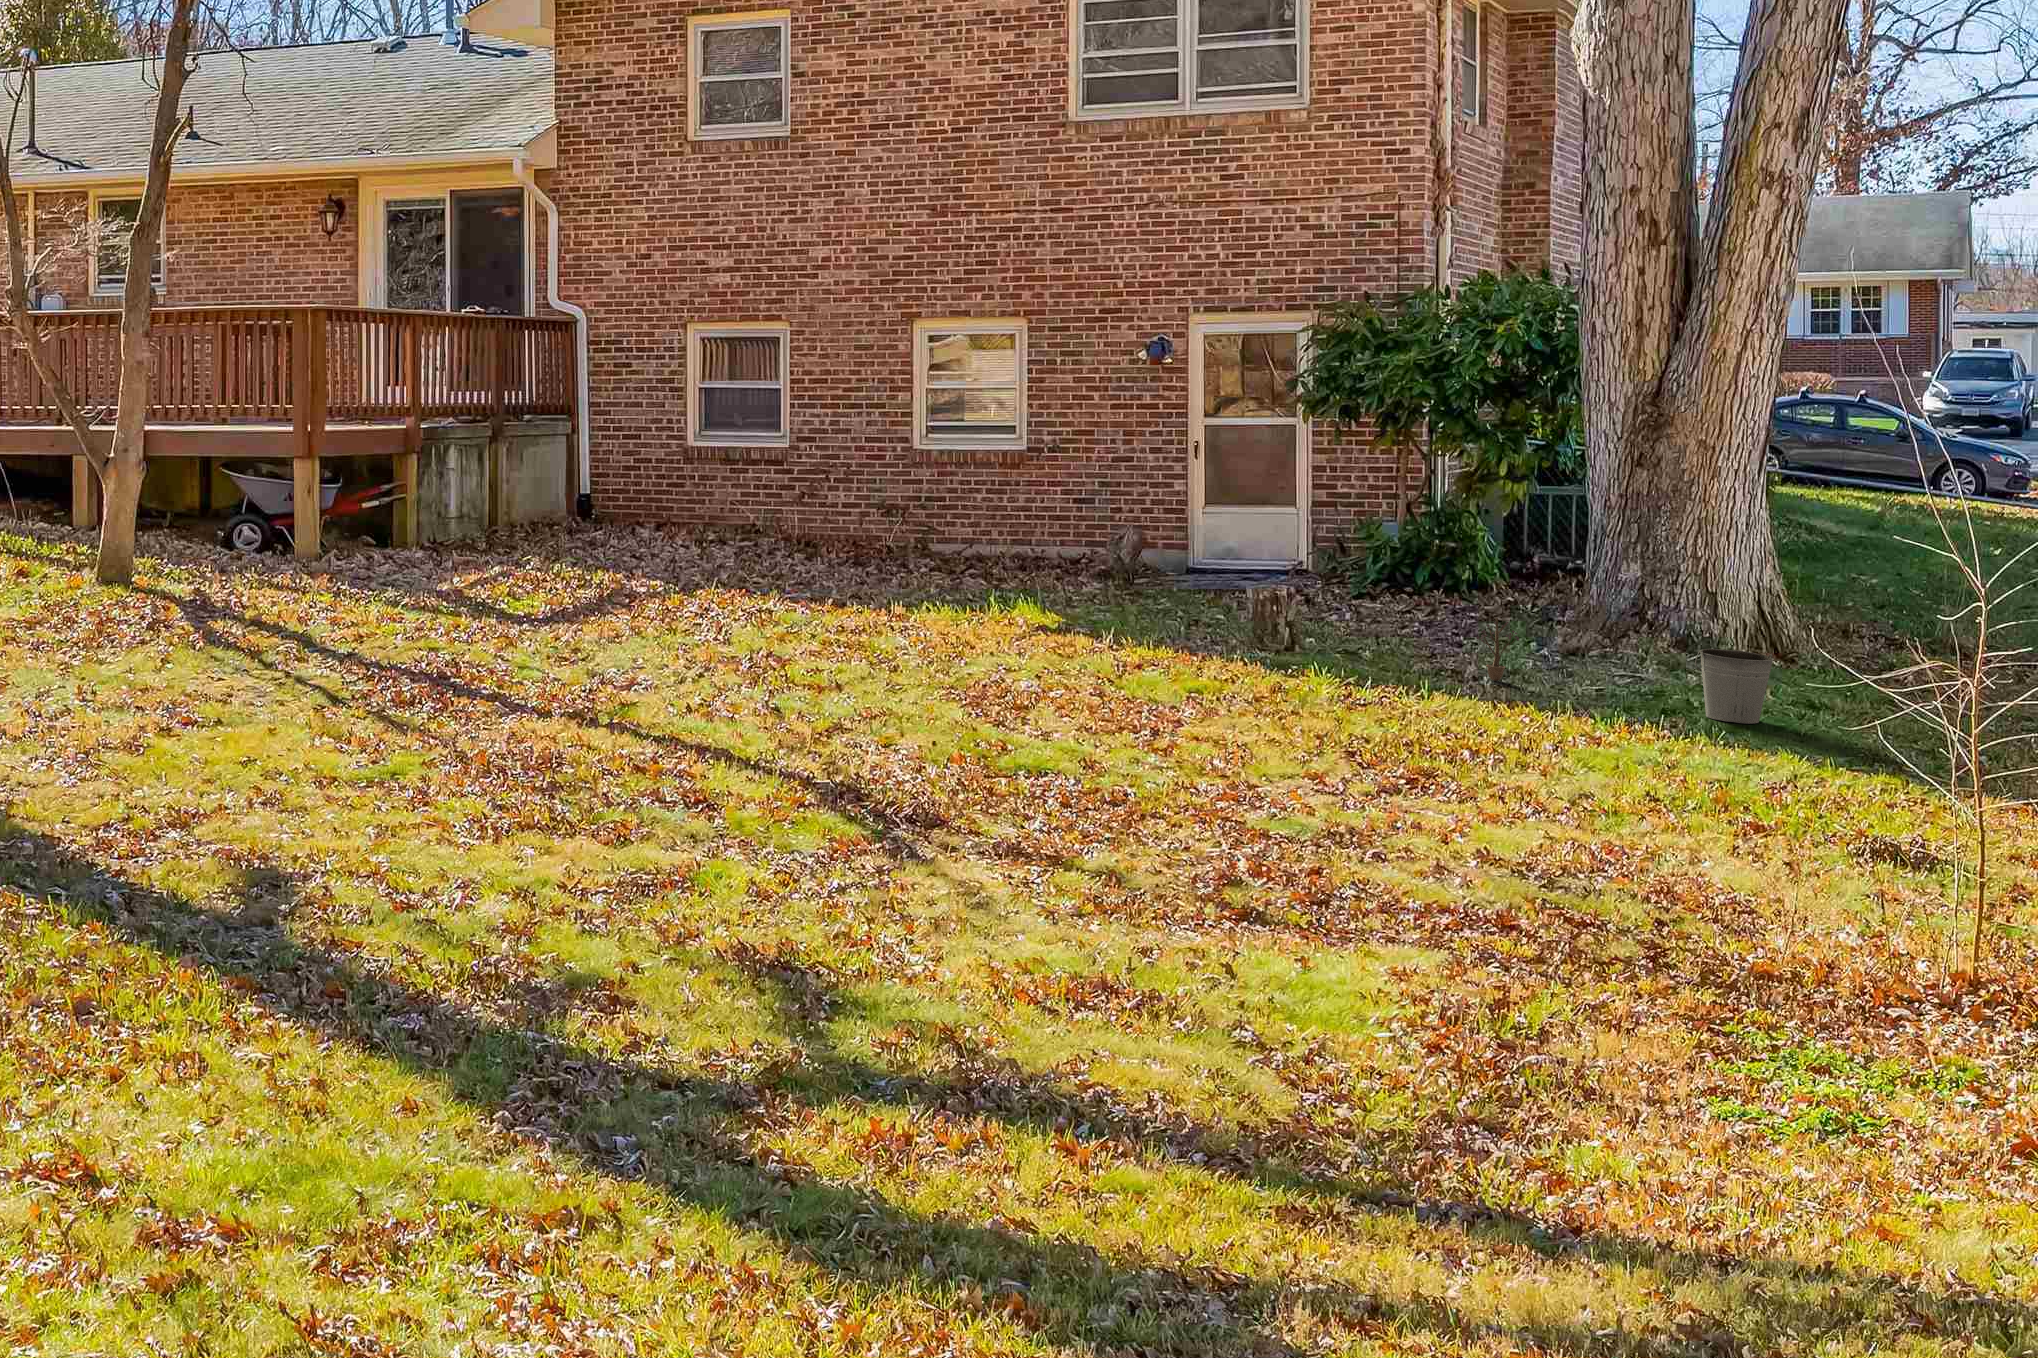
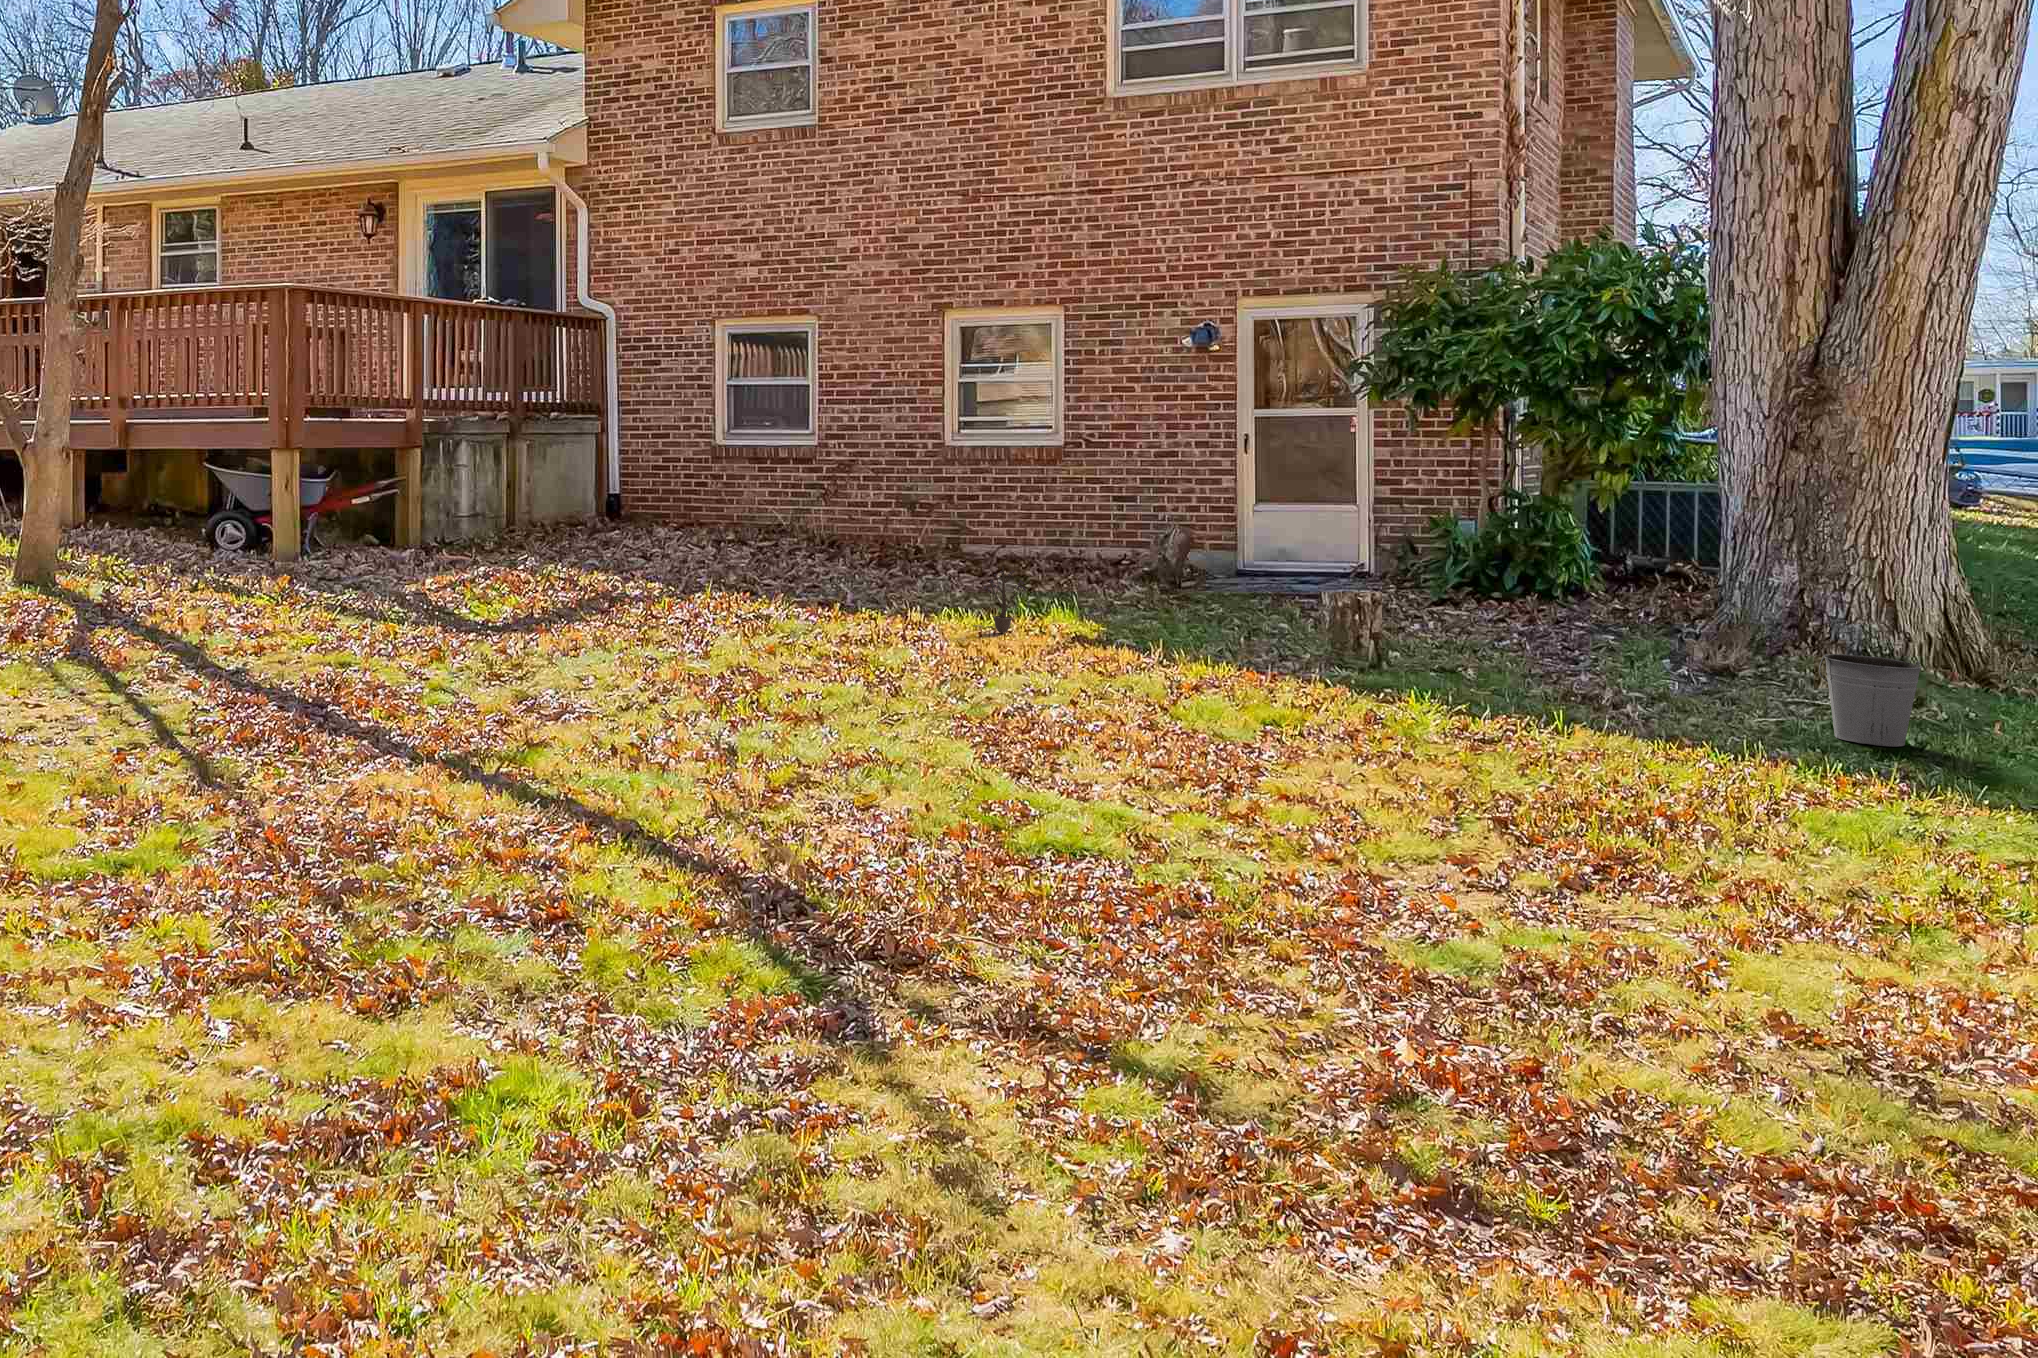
decorative plant: present [1466,618,1519,681] -> present [976,567,1026,633]

